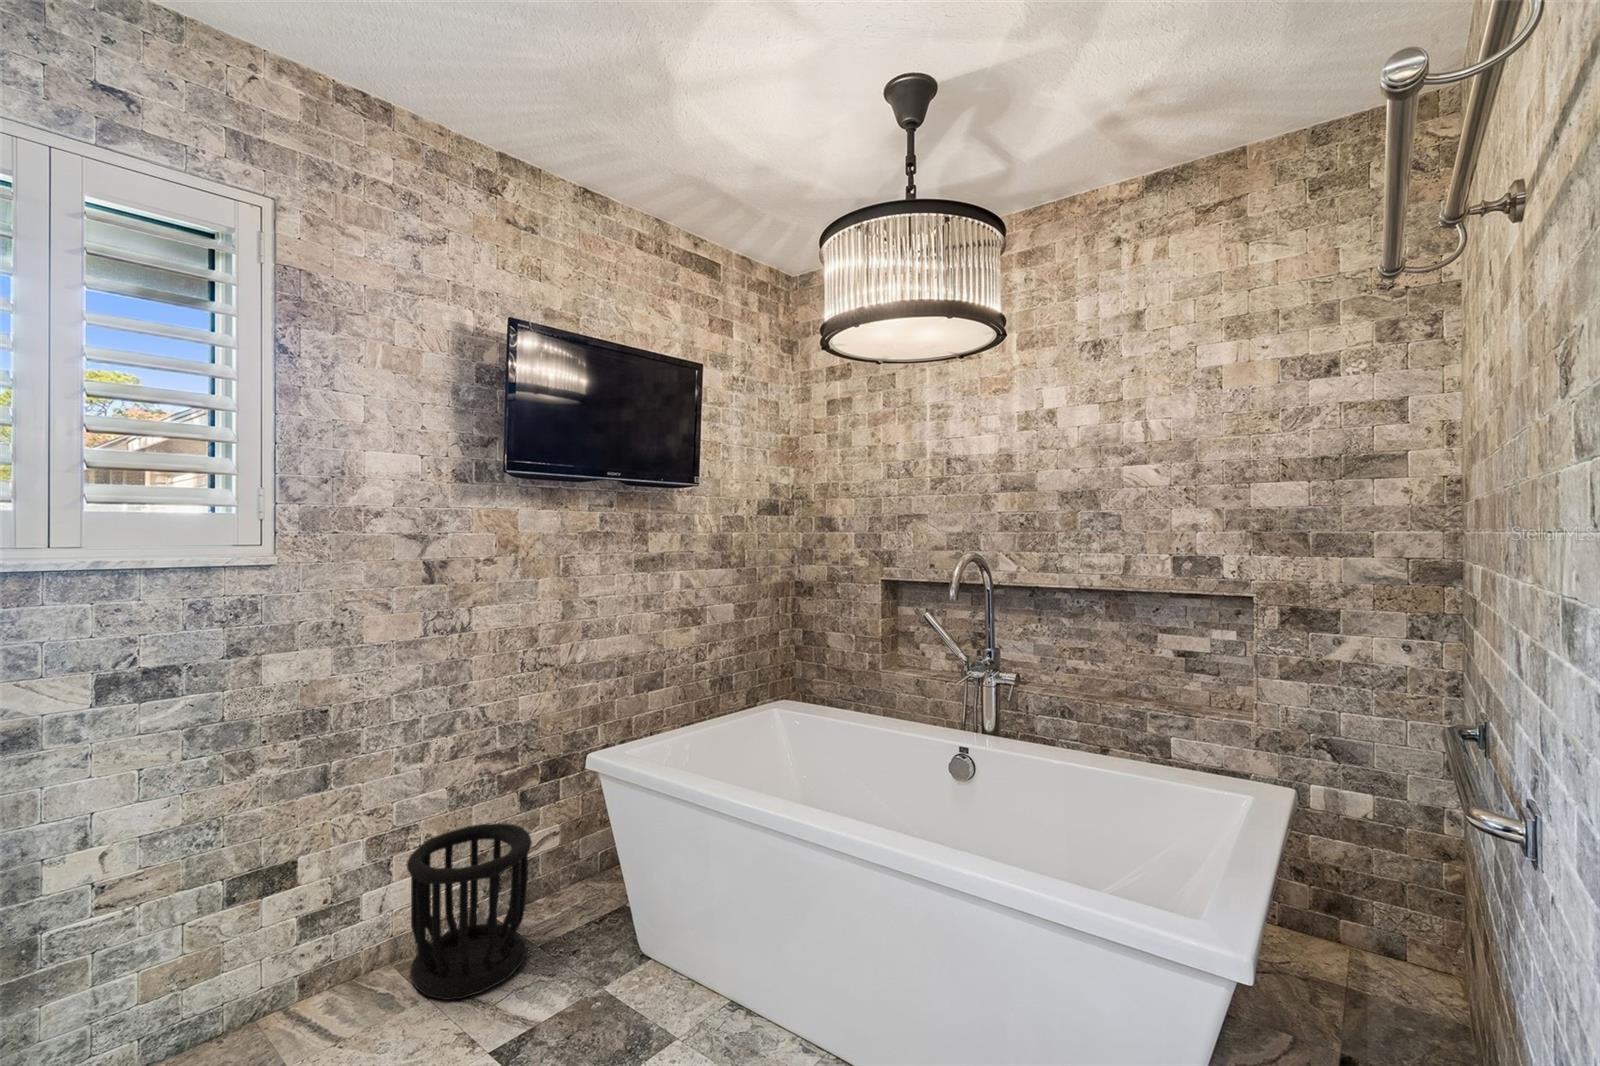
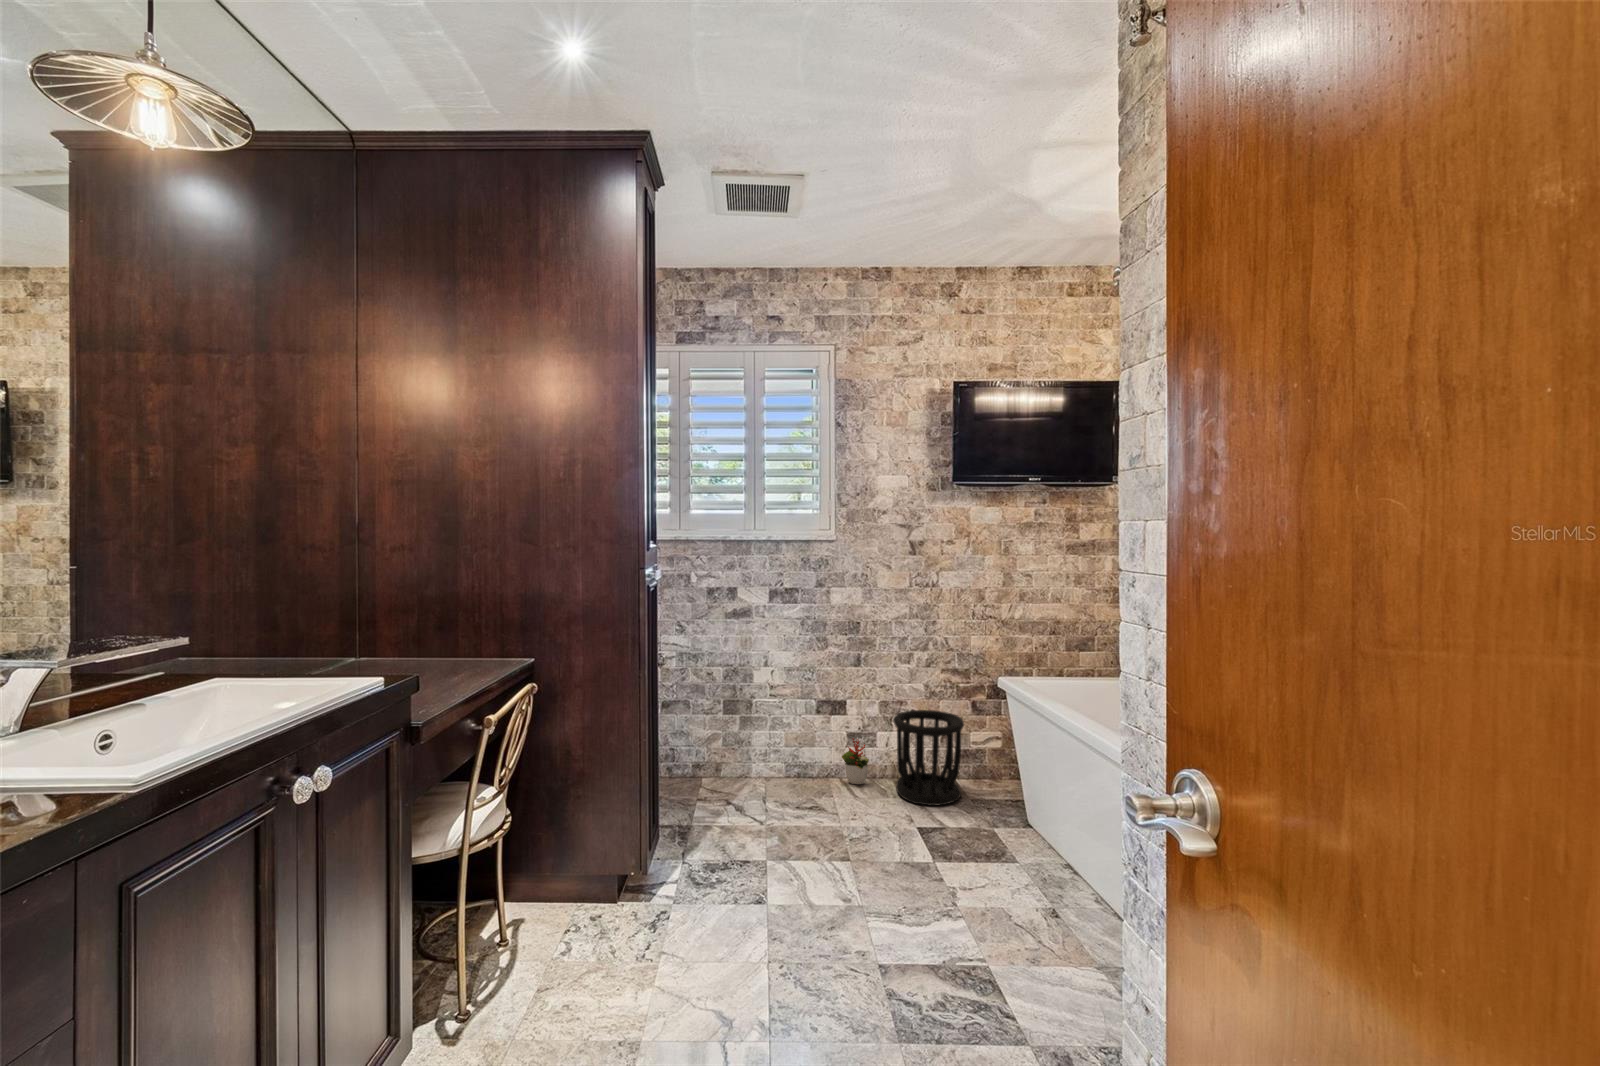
decorative plant: none [293,923,354,1012] -> present [842,739,869,784]

